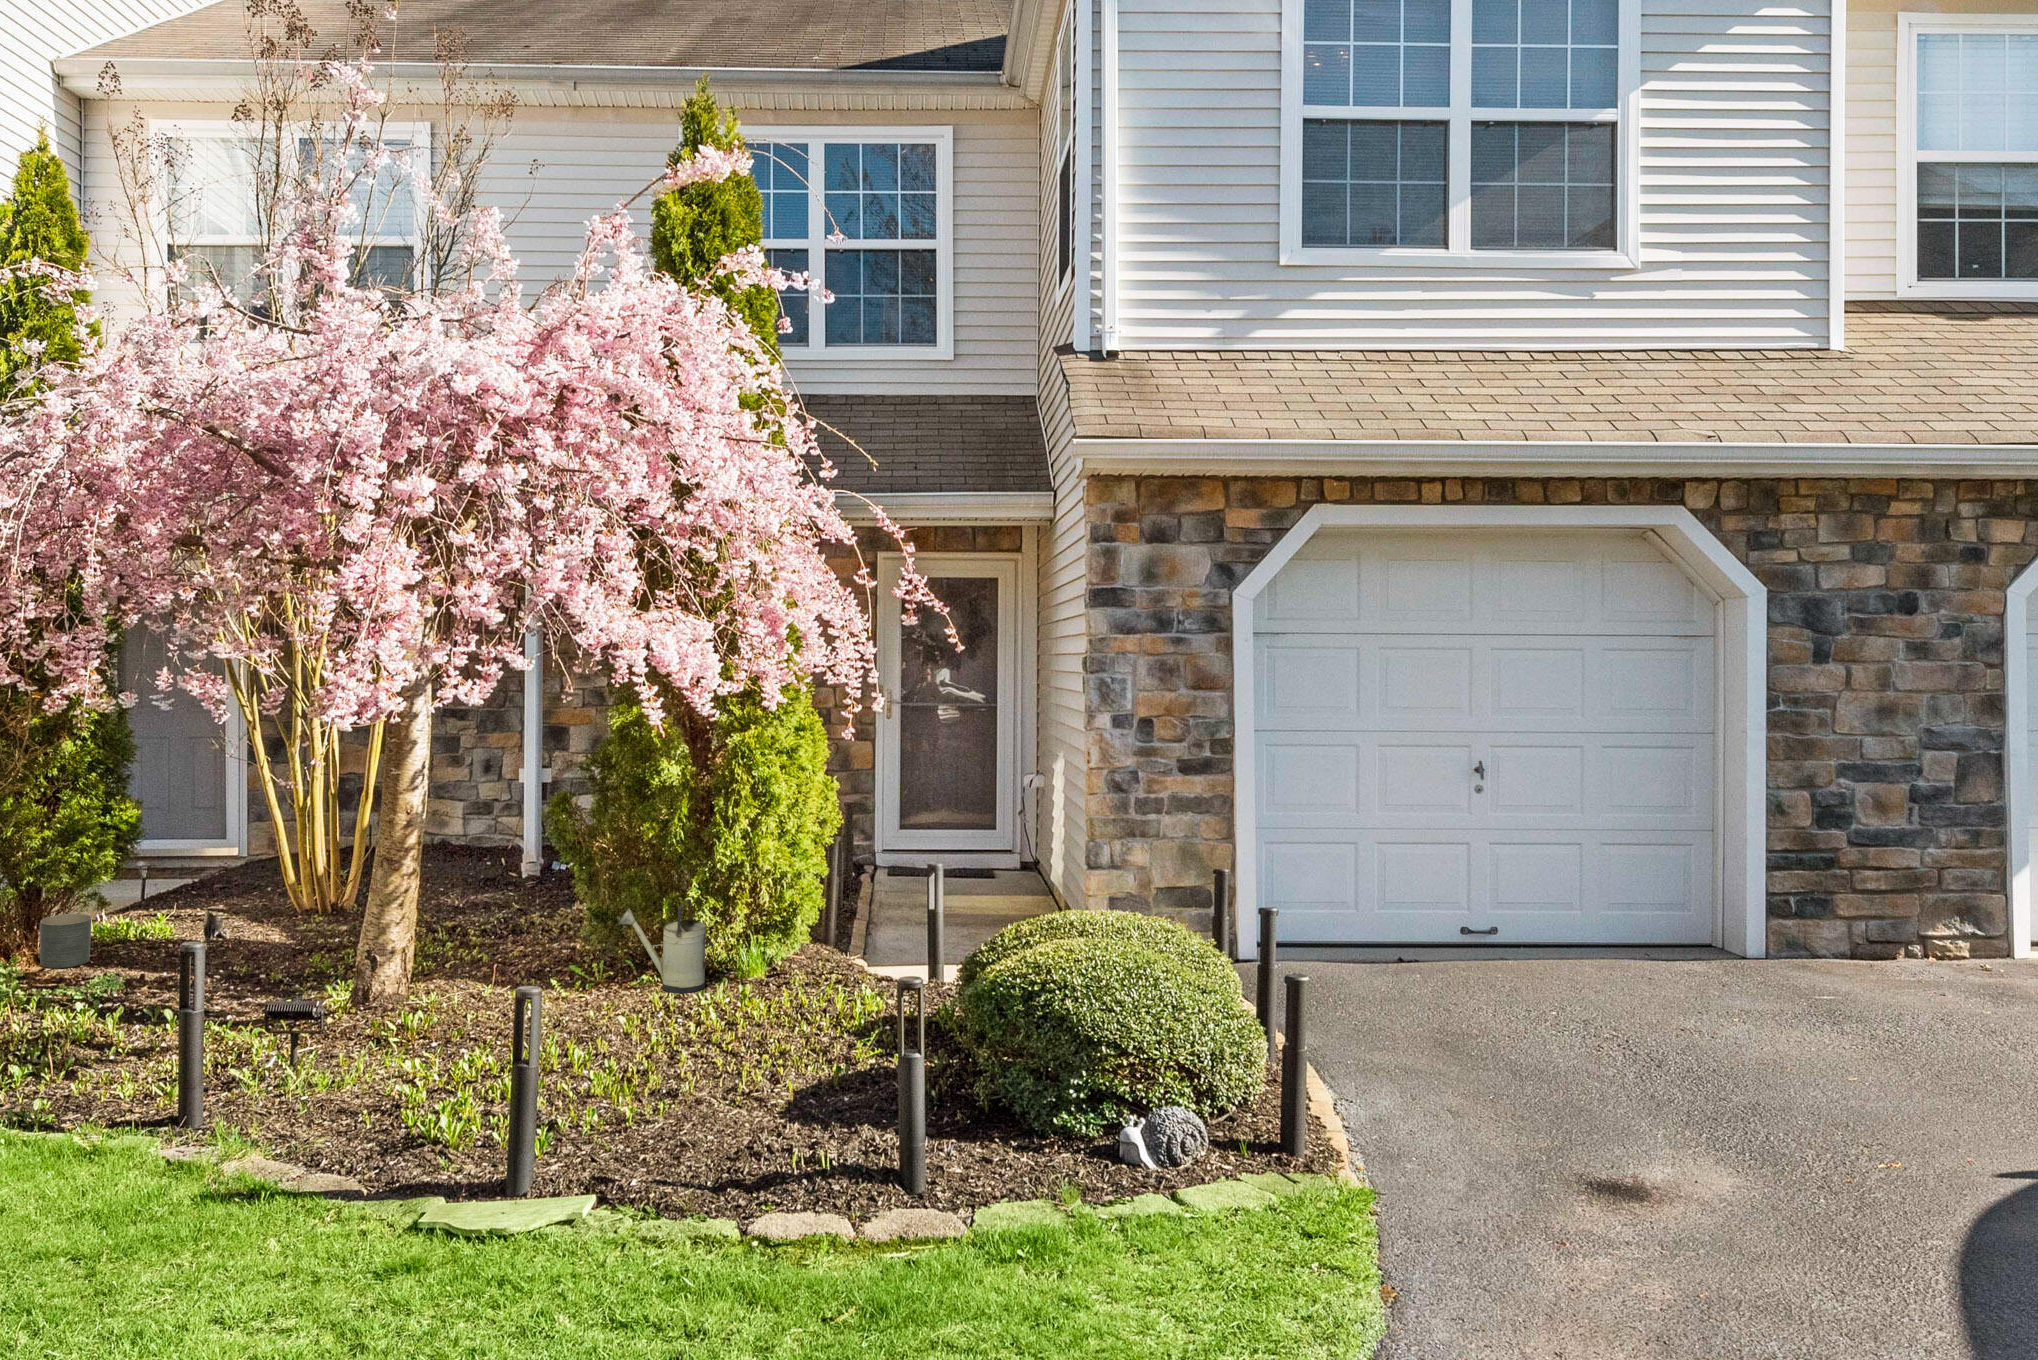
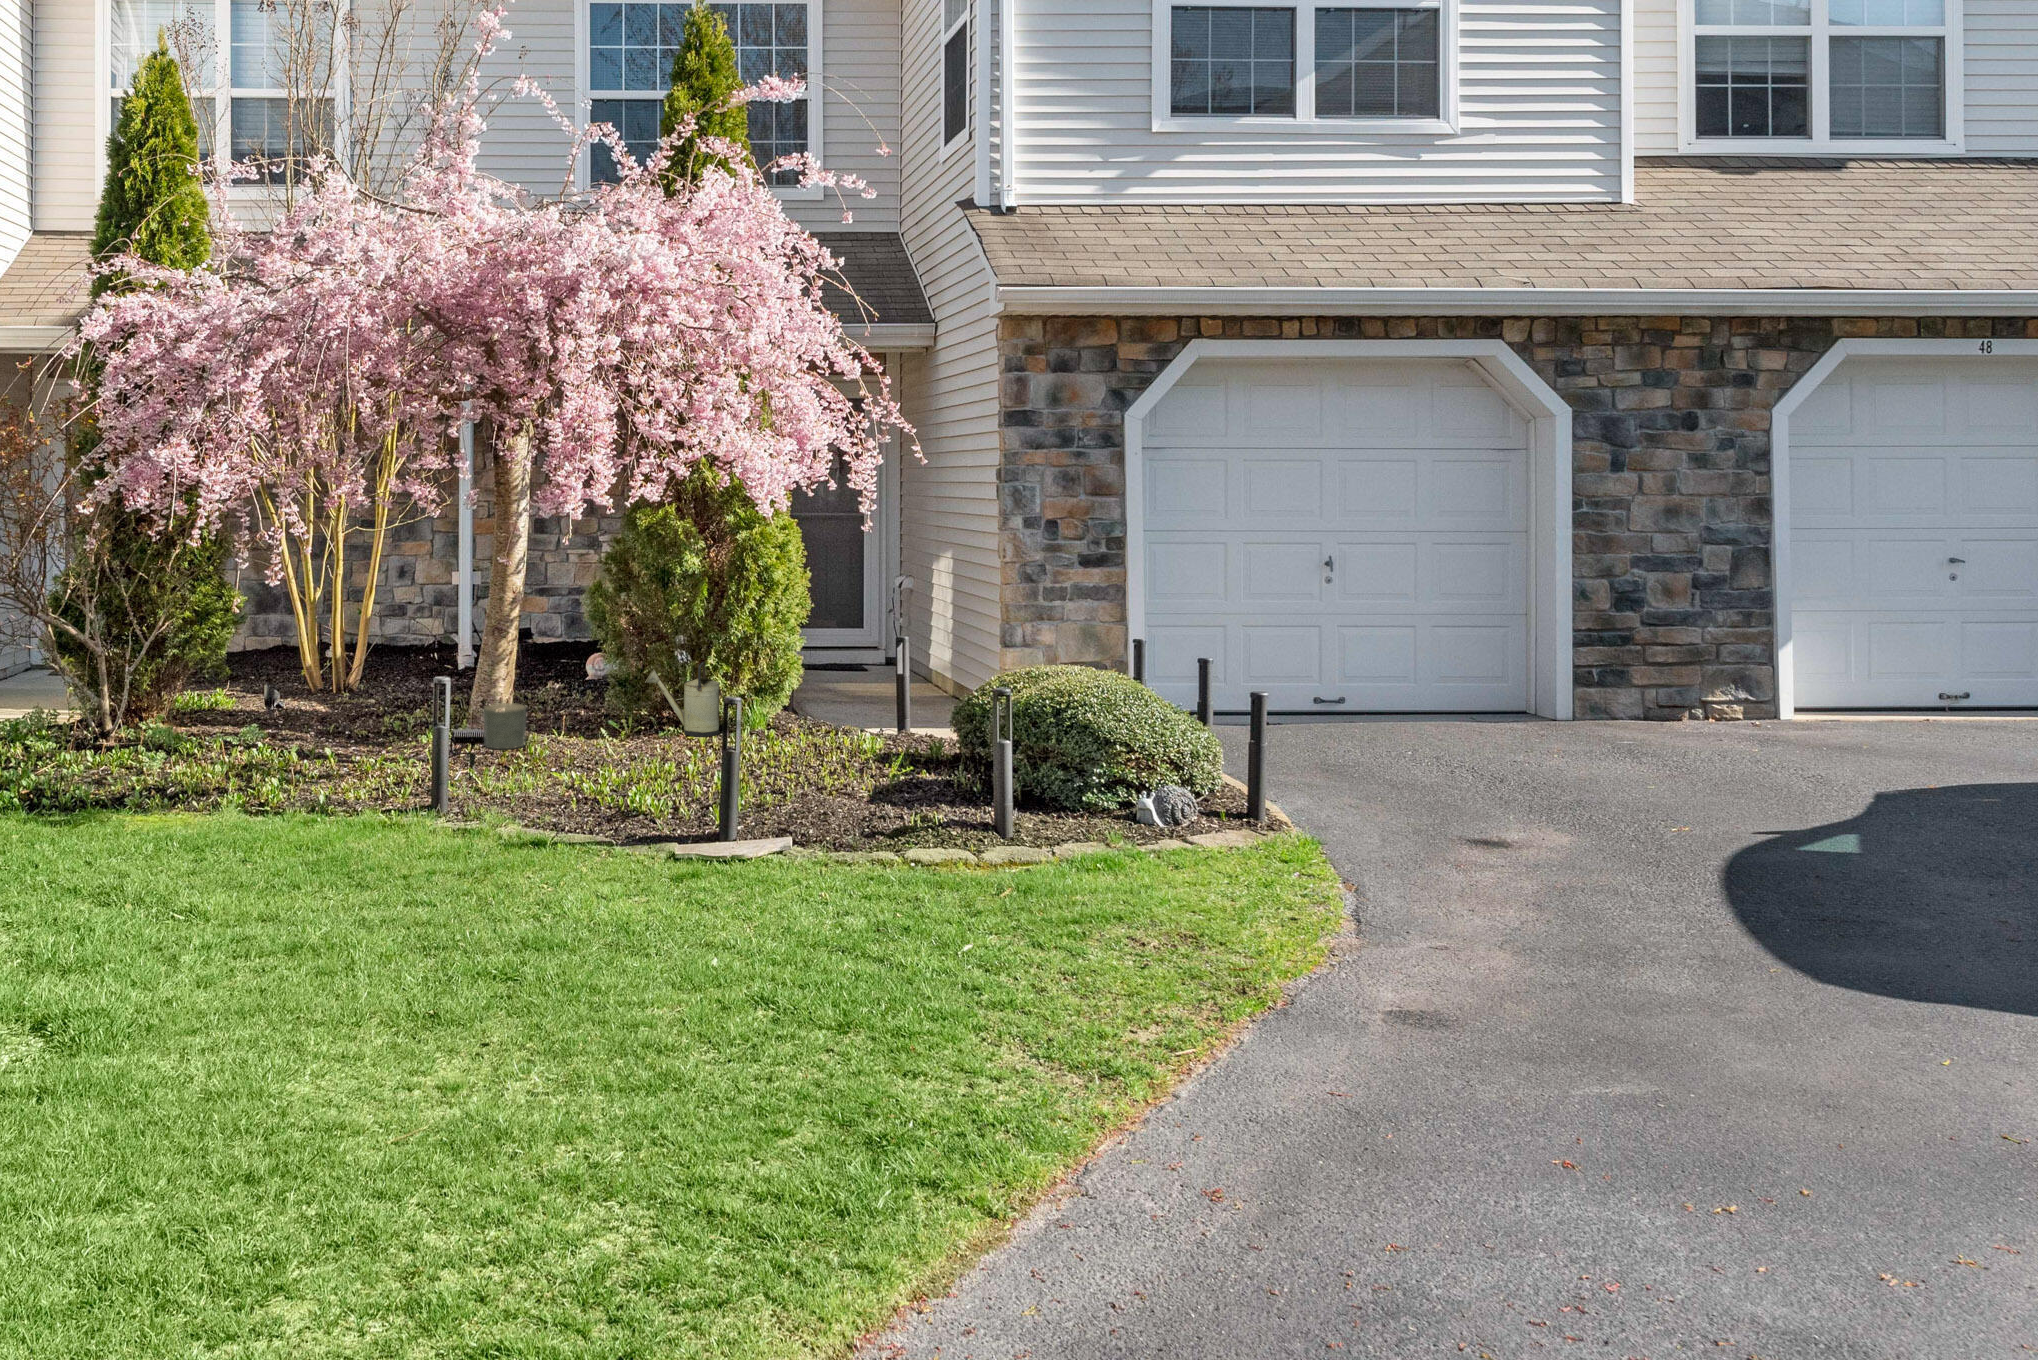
planter: present [40,914,91,968] -> present [484,703,526,749]

